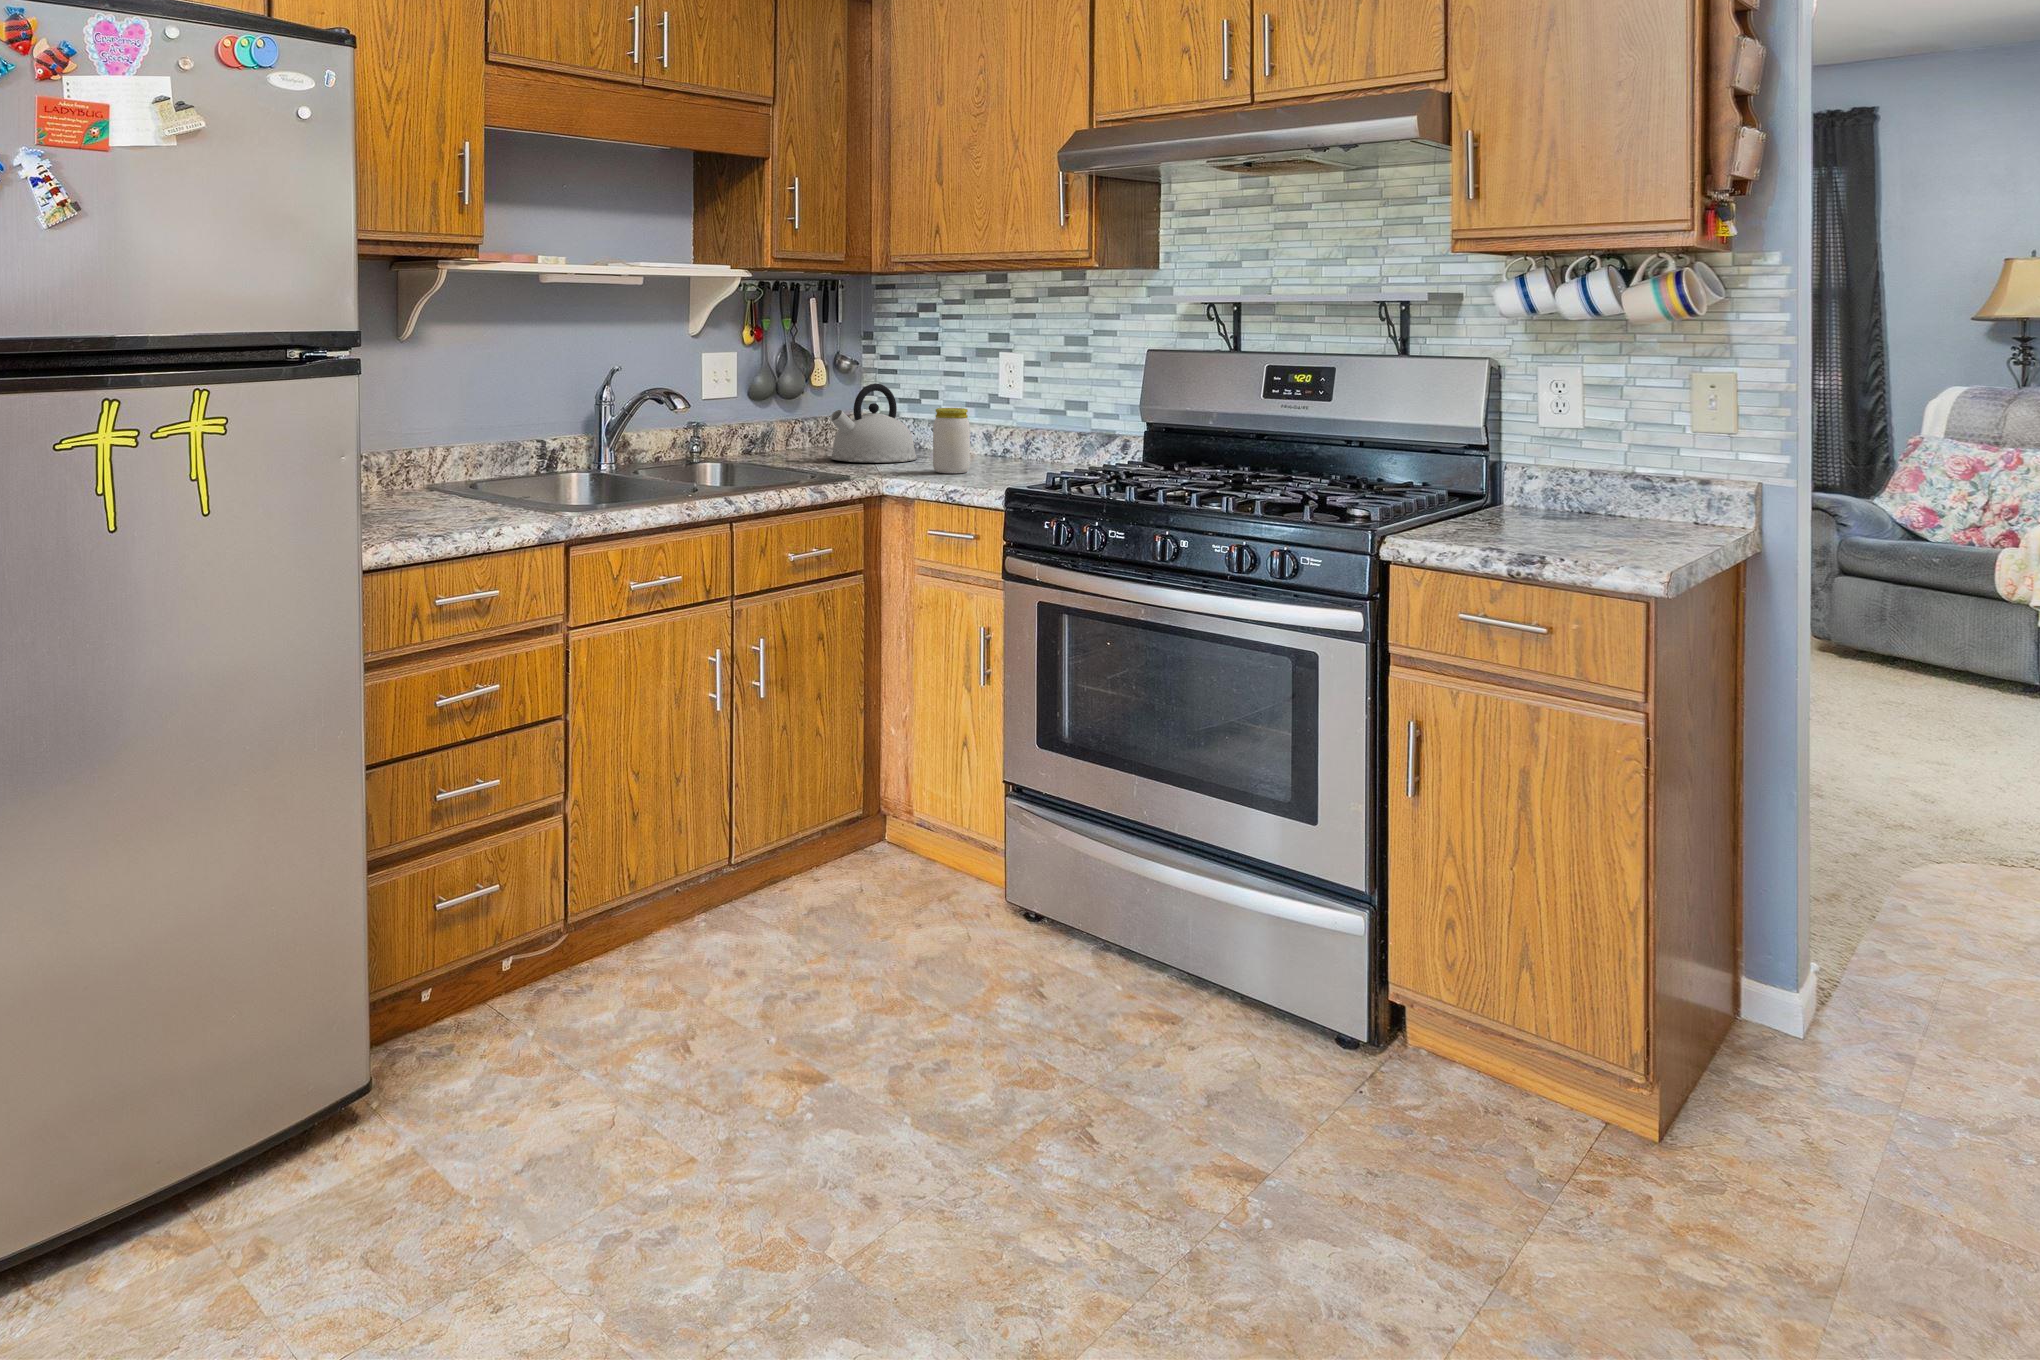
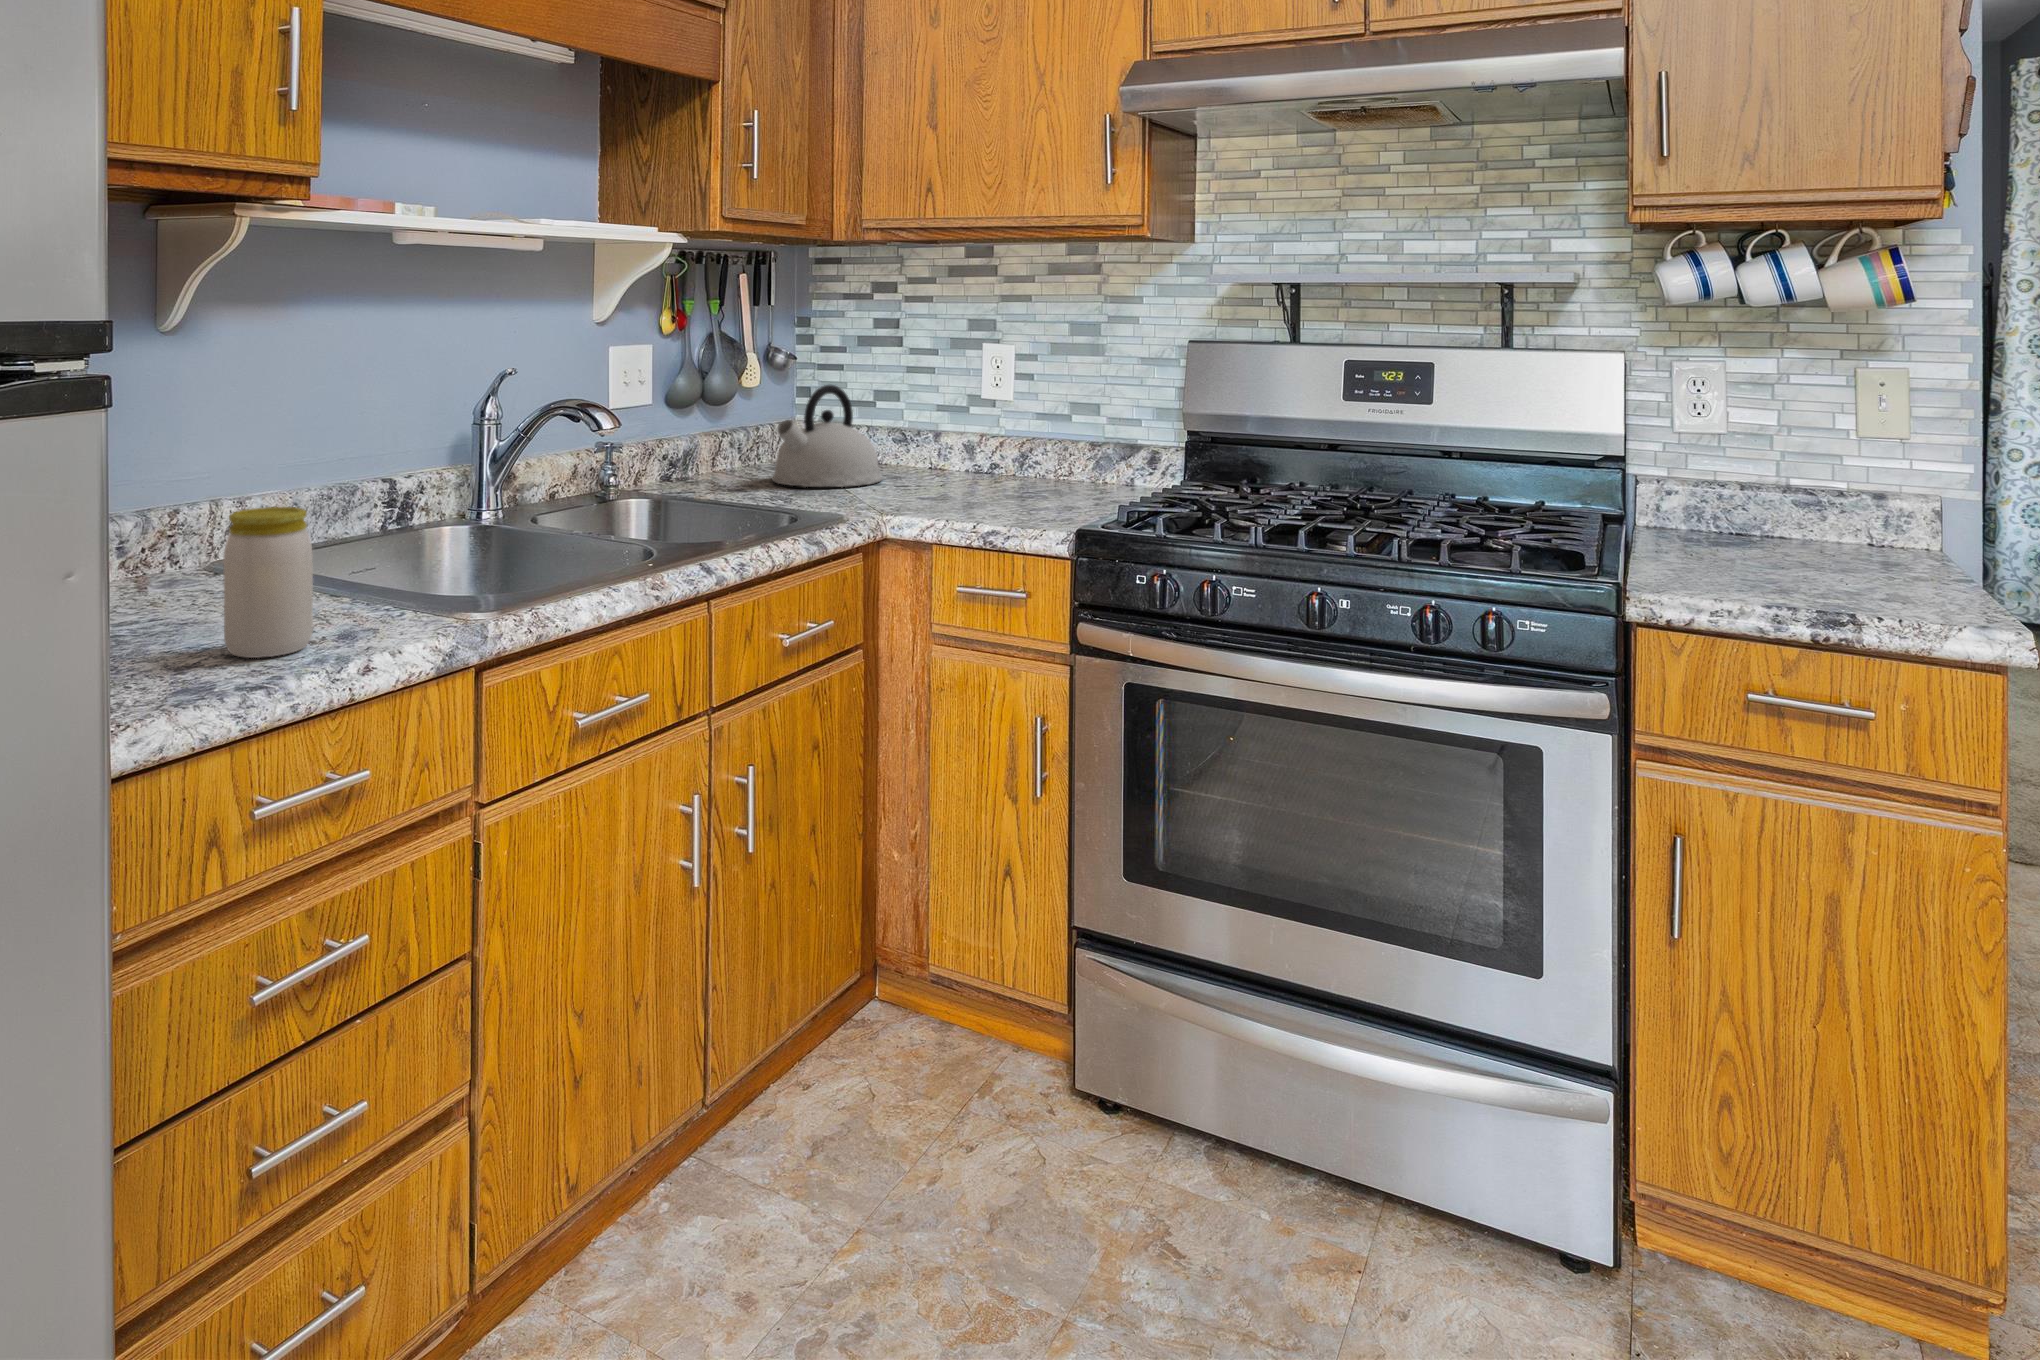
jar: present [933,408,970,473] -> present [223,507,313,658]

